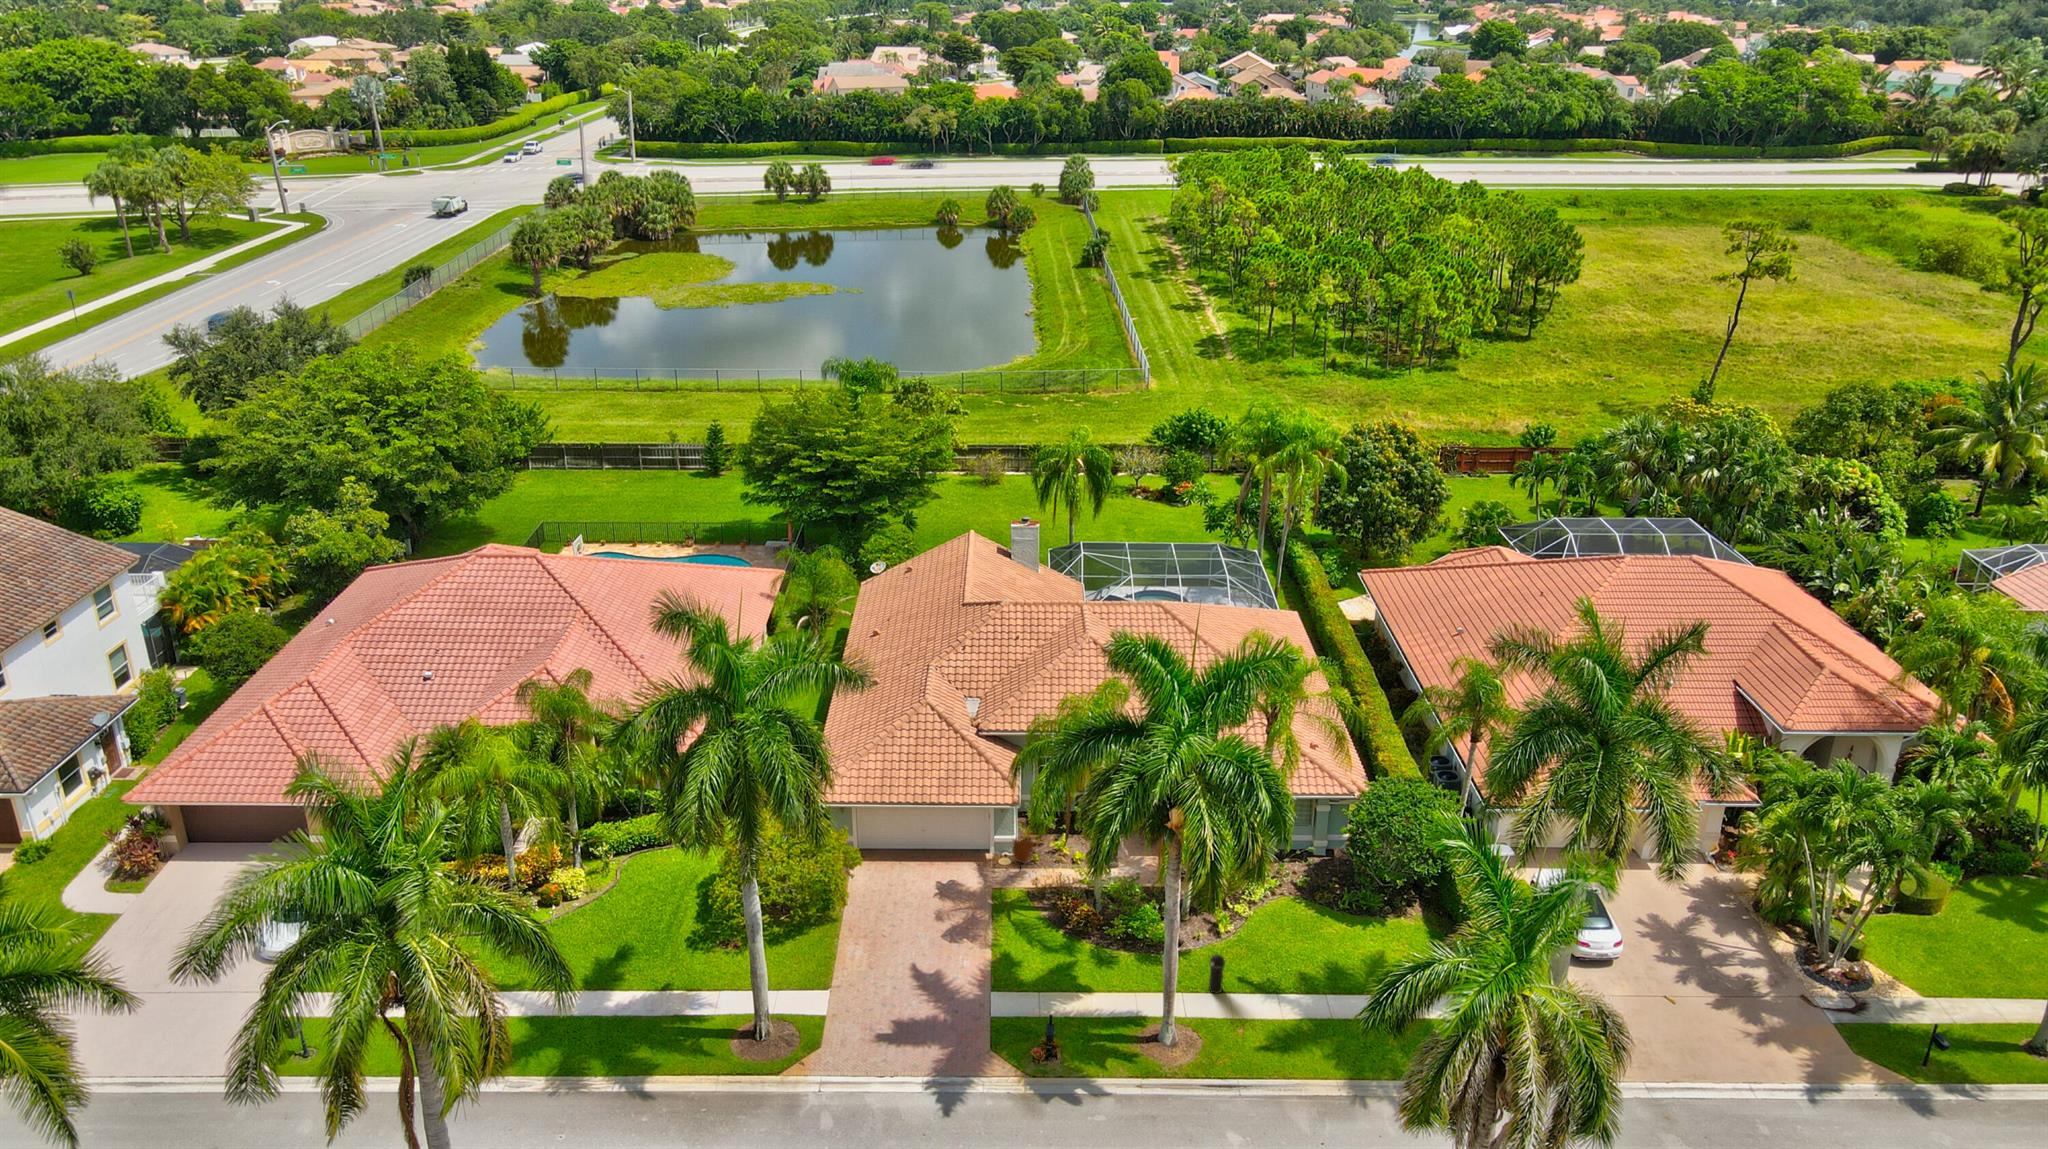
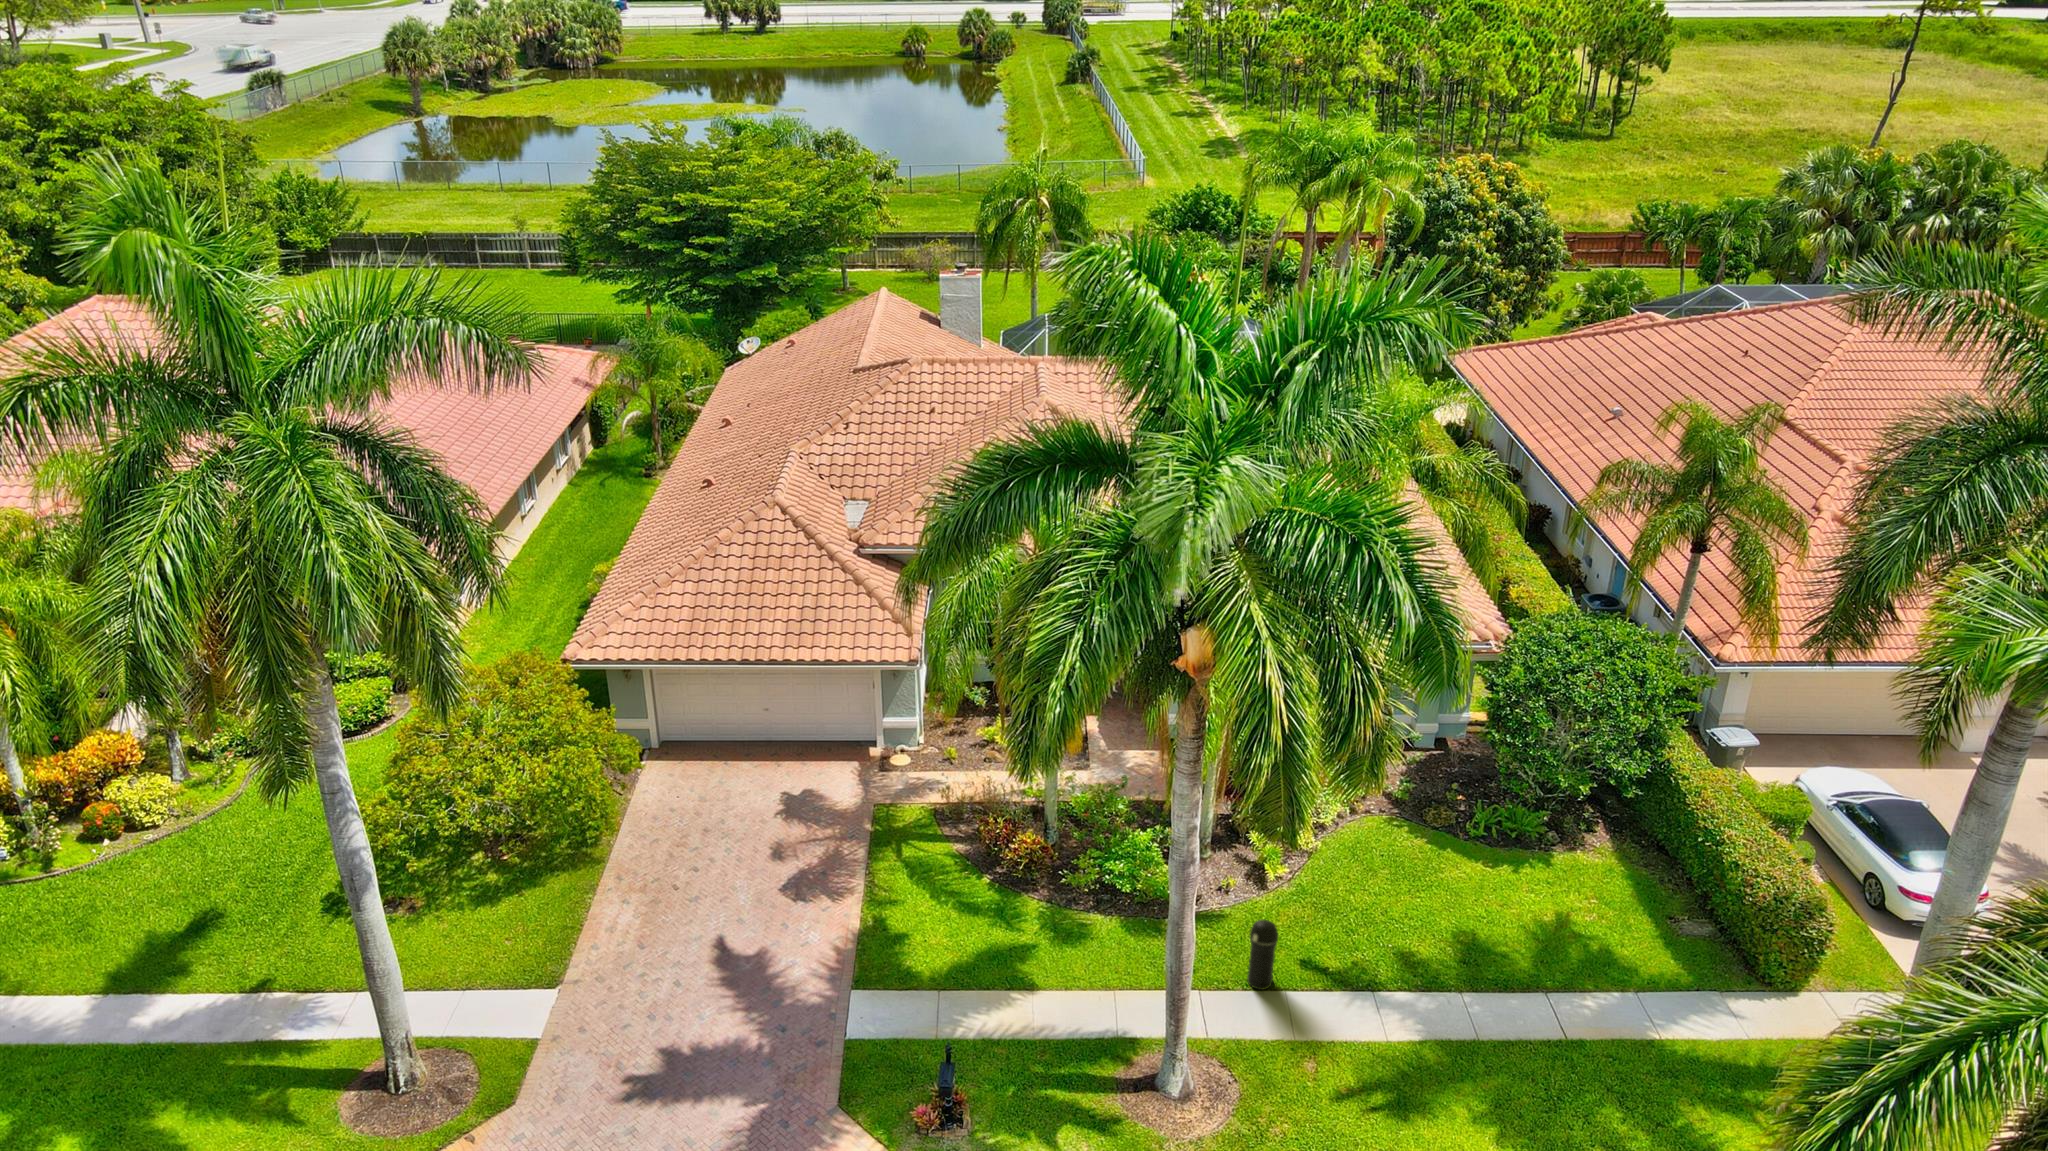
lounge chair: present [1012,840,1034,864] -> none [910,719,953,771]

